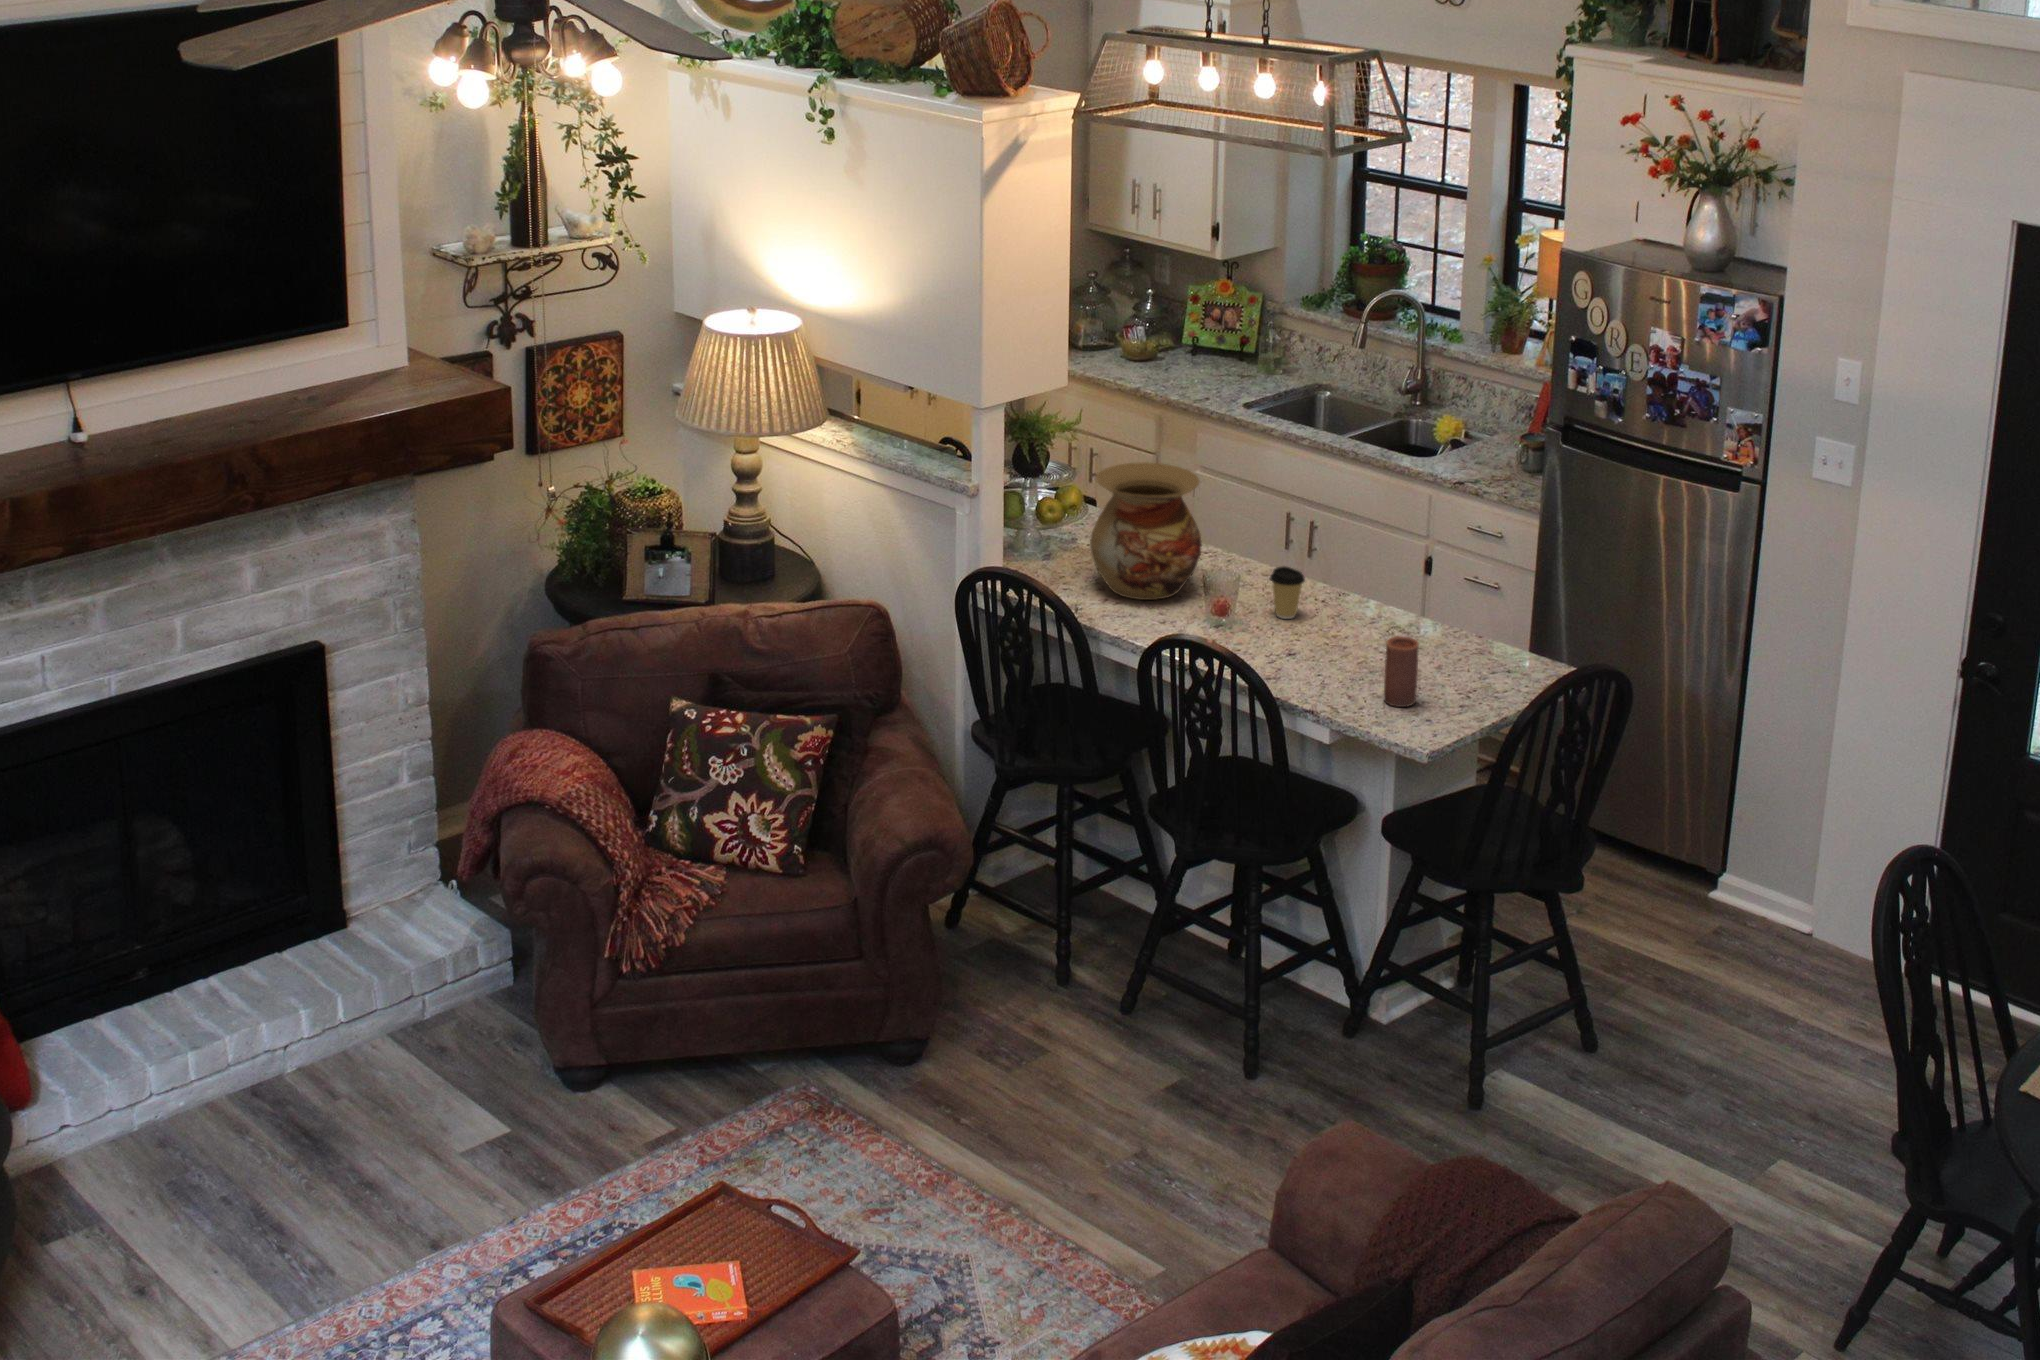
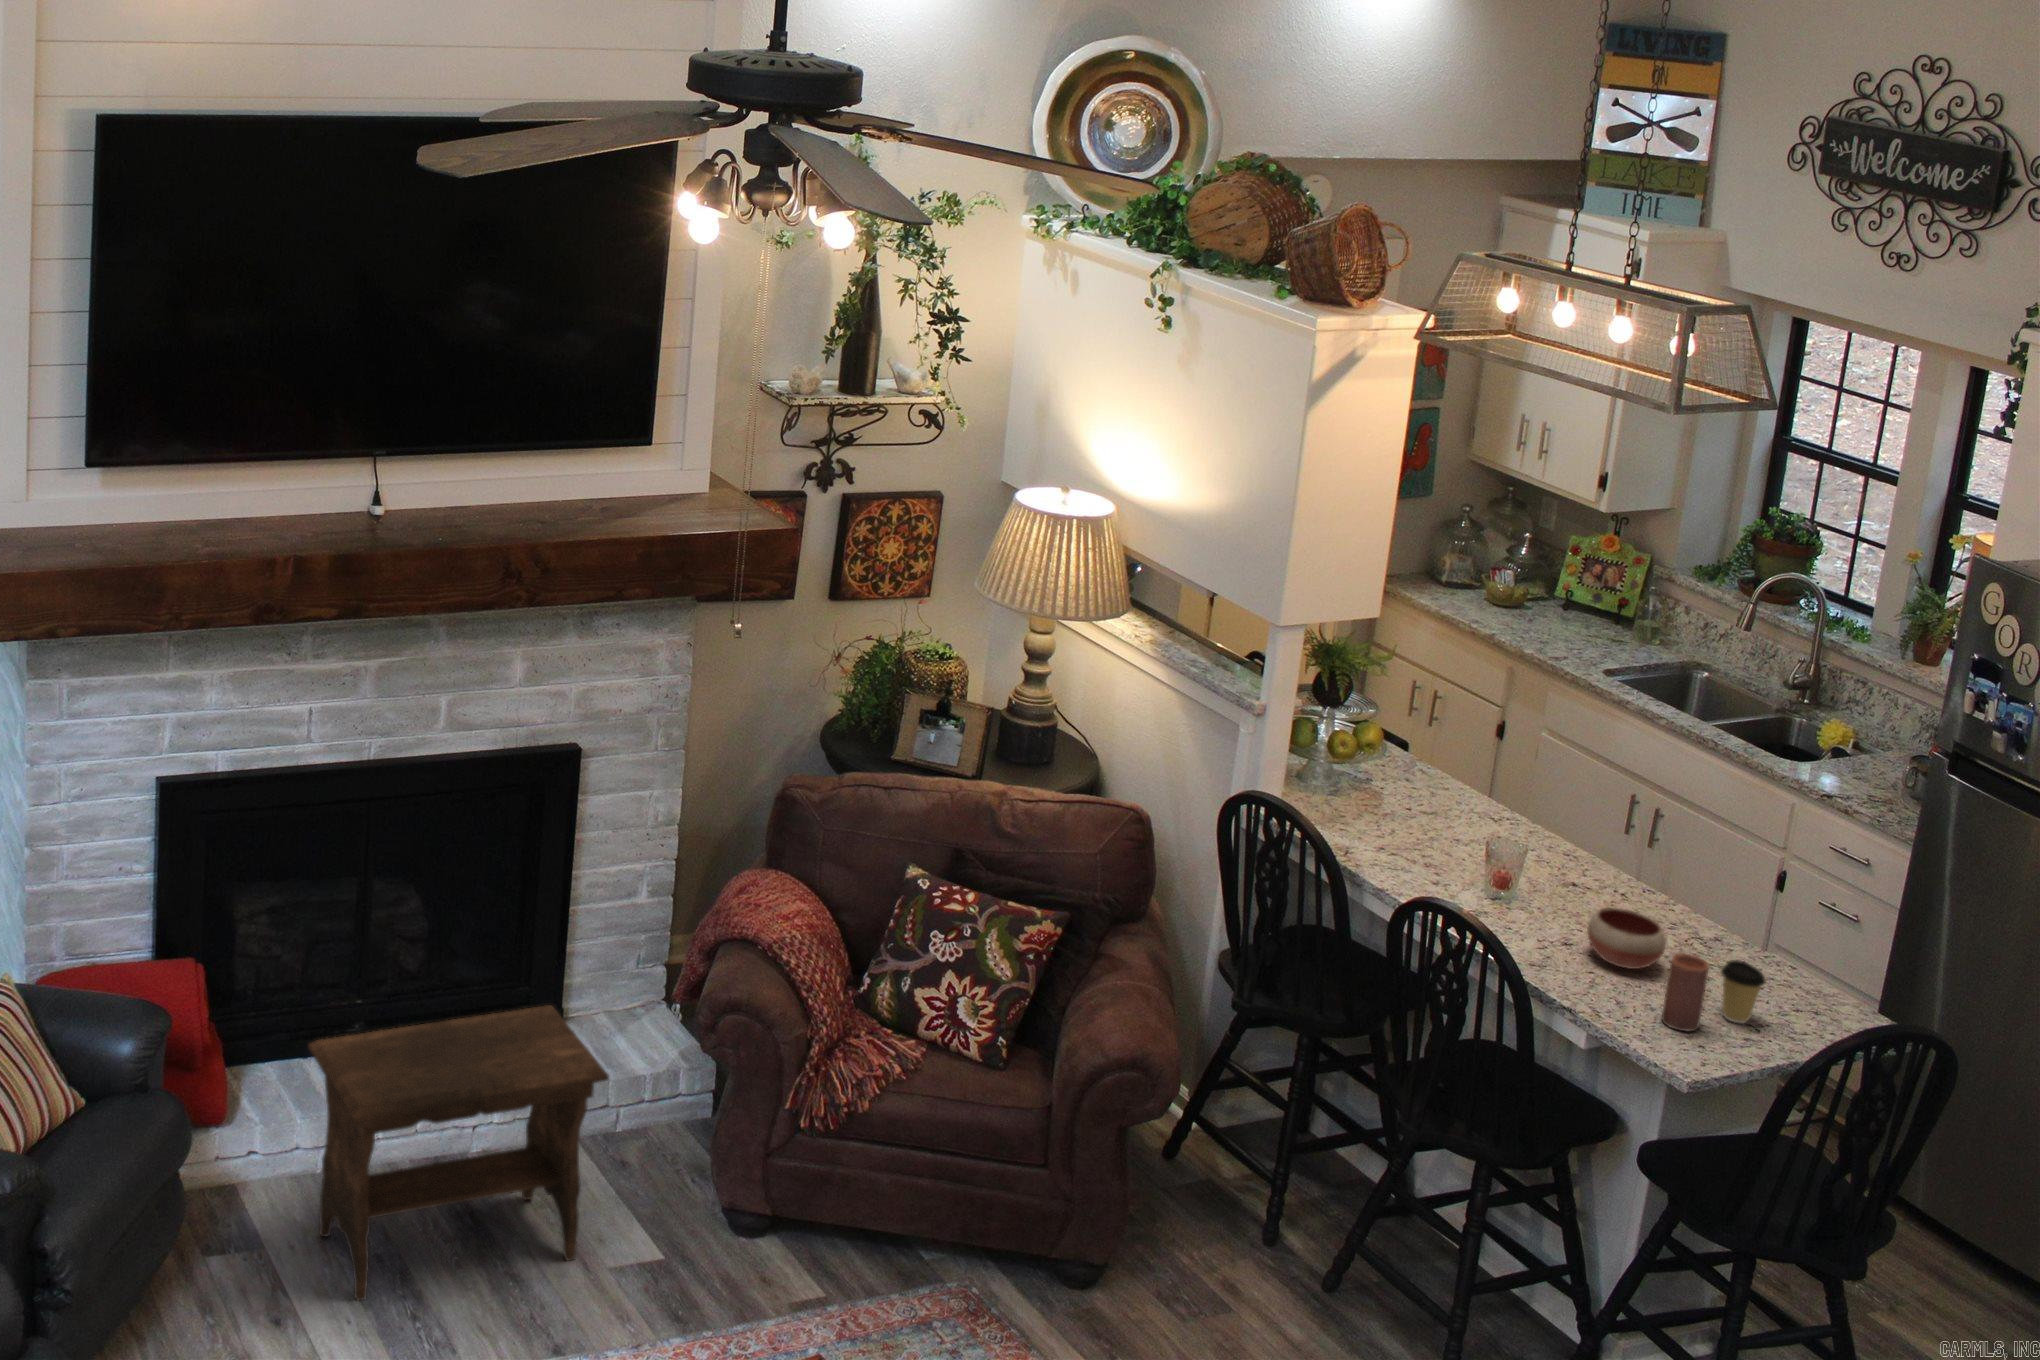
vase: present [1090,462,1202,600] -> none [1372,712,1502,861]
coffee cup: present [1270,566,1305,619] -> present [1721,960,1765,1023]
bowl: none [1304,609,1372,662] -> present [1587,908,1666,969]
footstool: none [65,922,410,1288] -> present [308,1005,609,1301]

